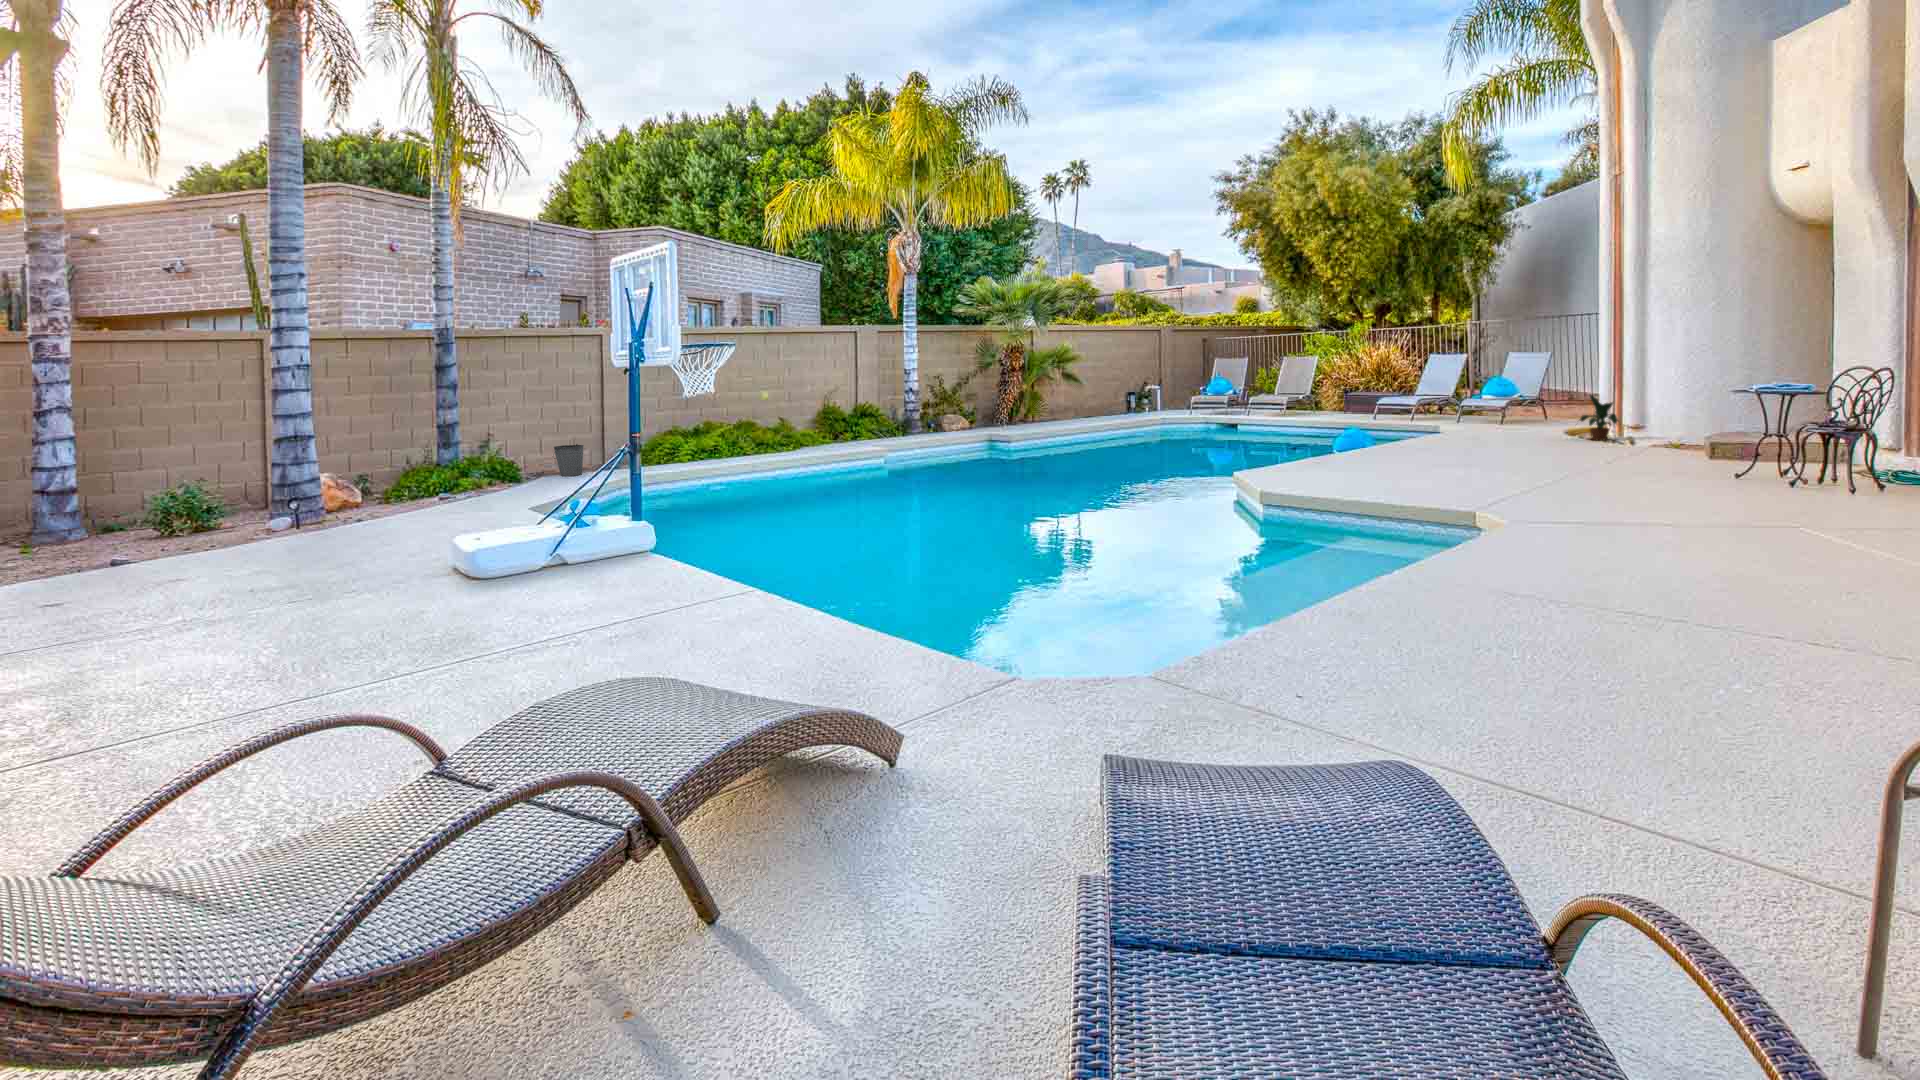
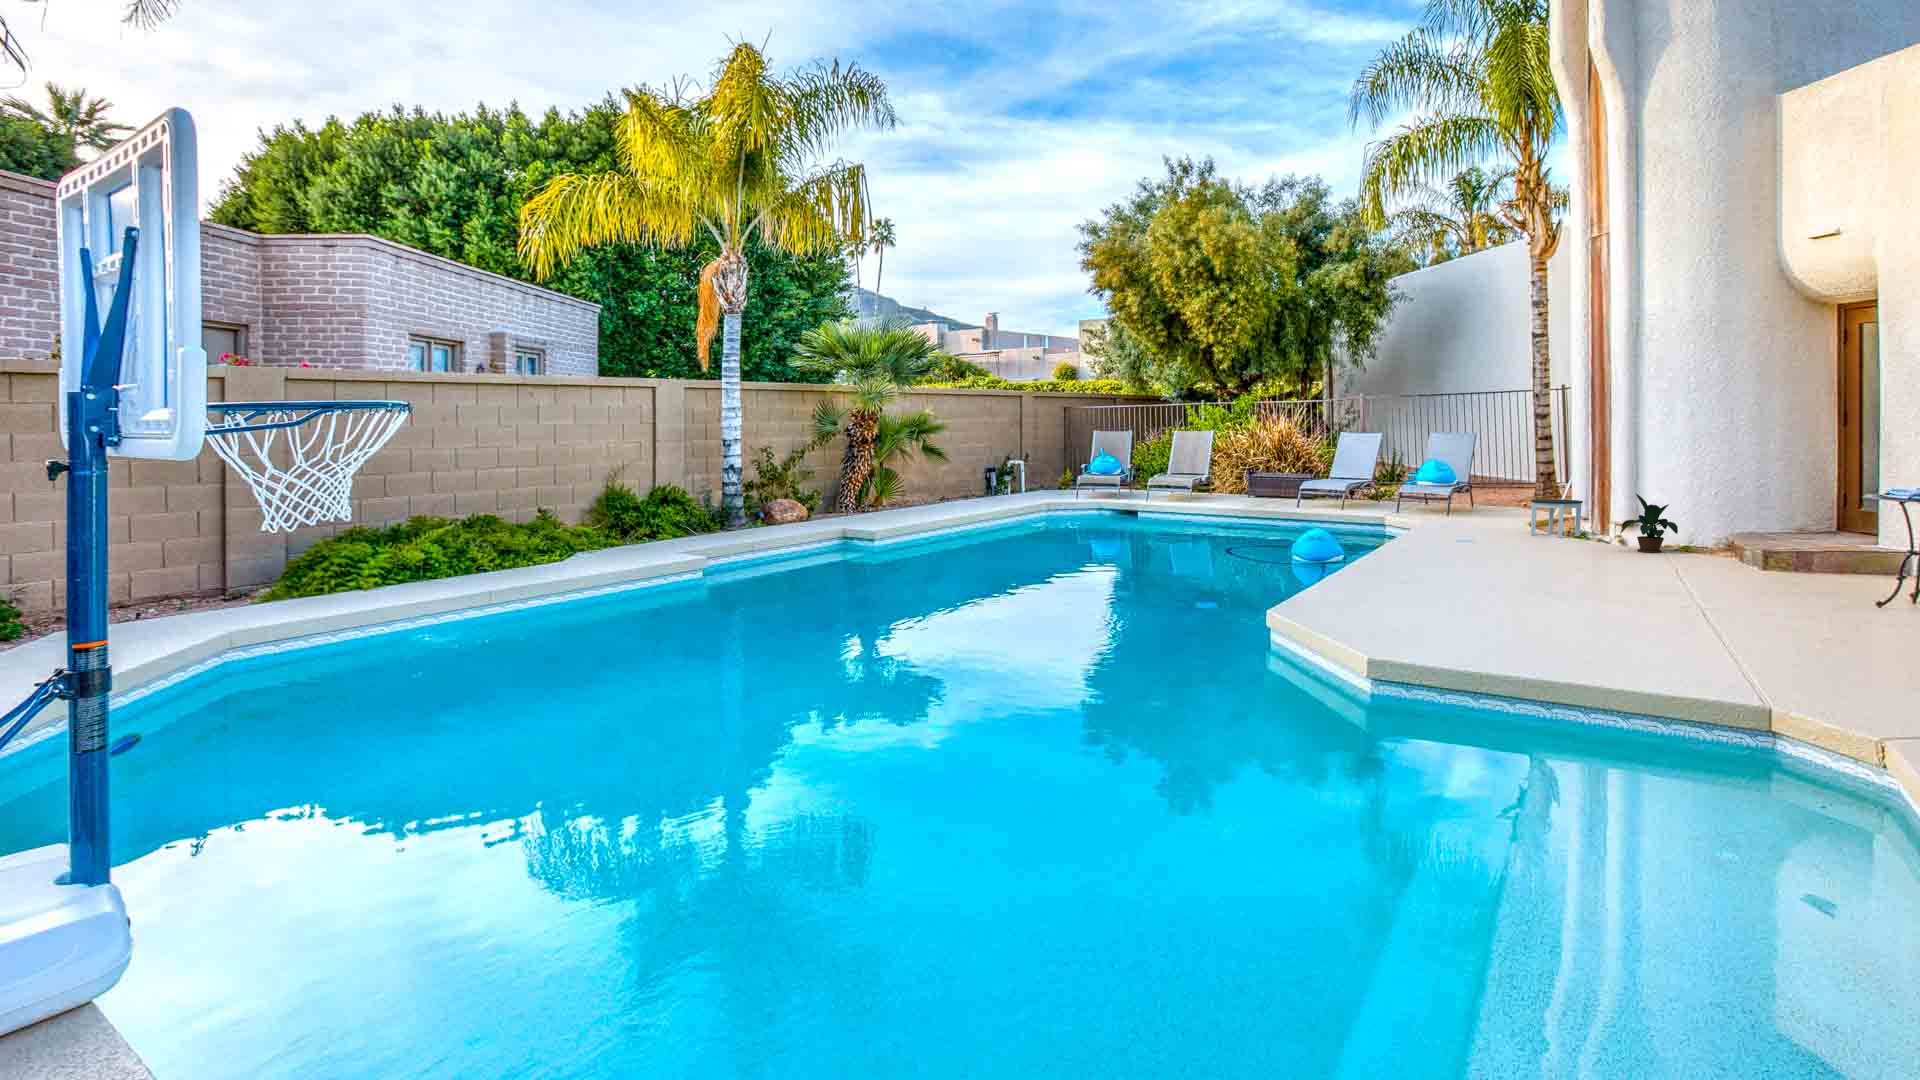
round table: none [1529,402,1572,432] -> present [1531,499,1583,537]
bucket: present [554,444,584,476] -> none [156,548,215,602]

